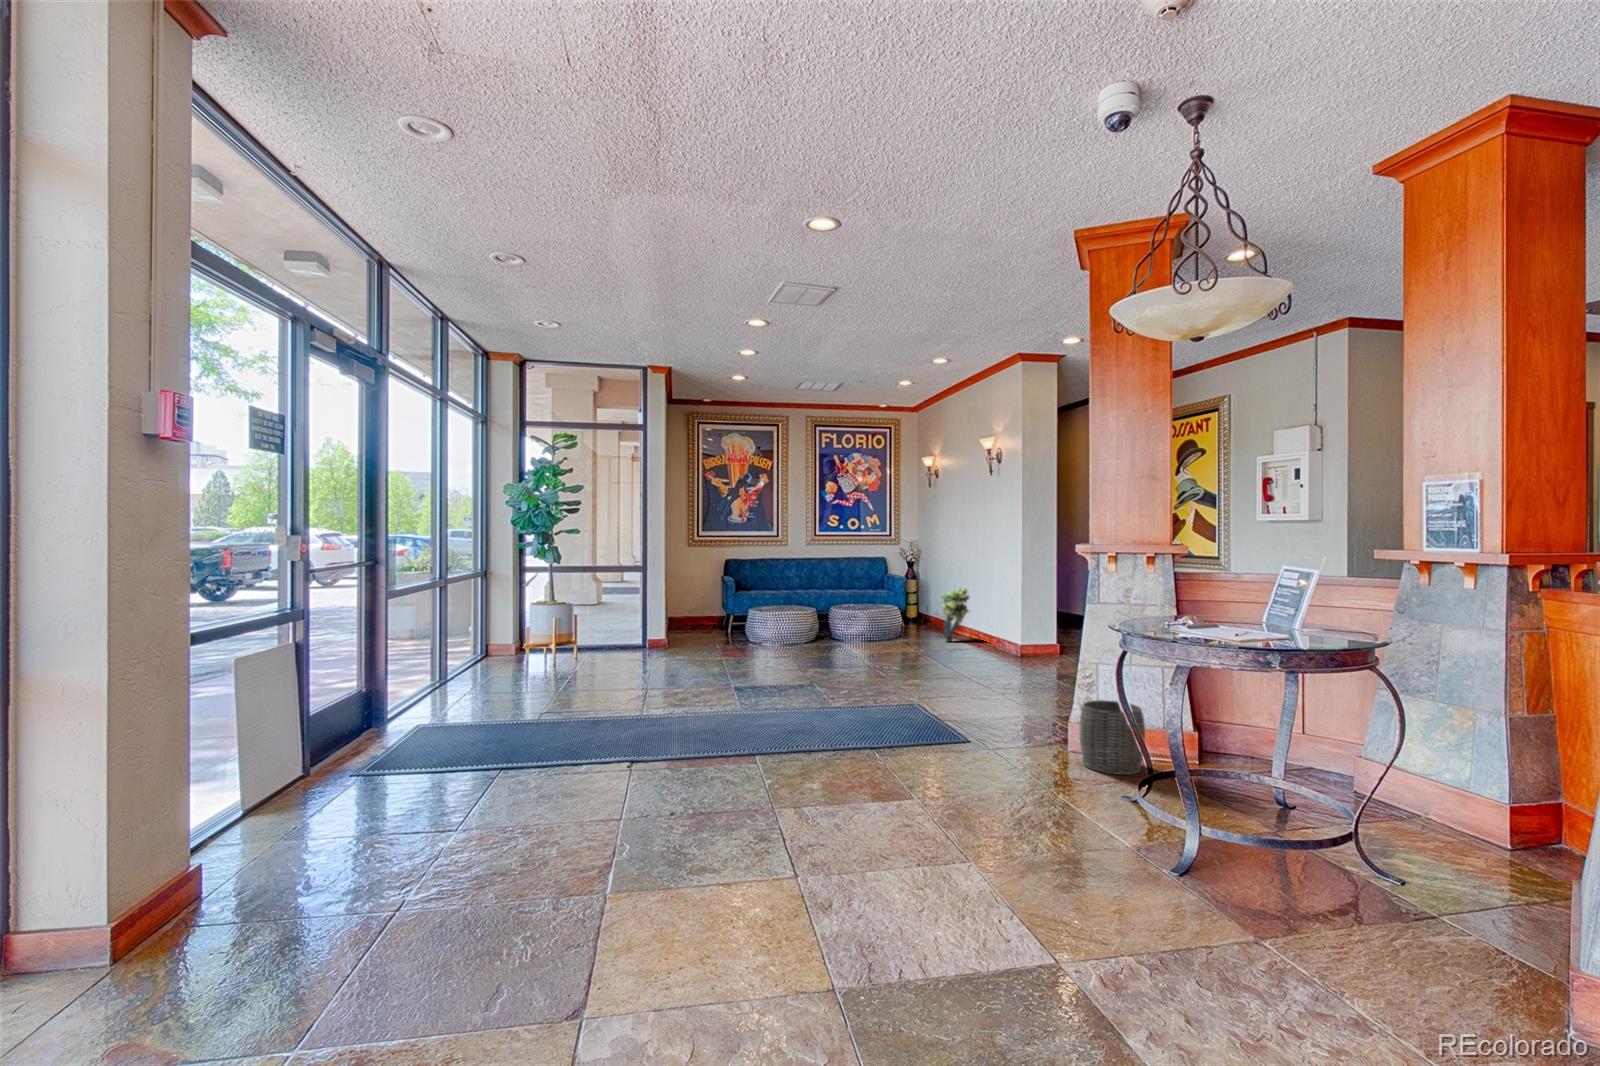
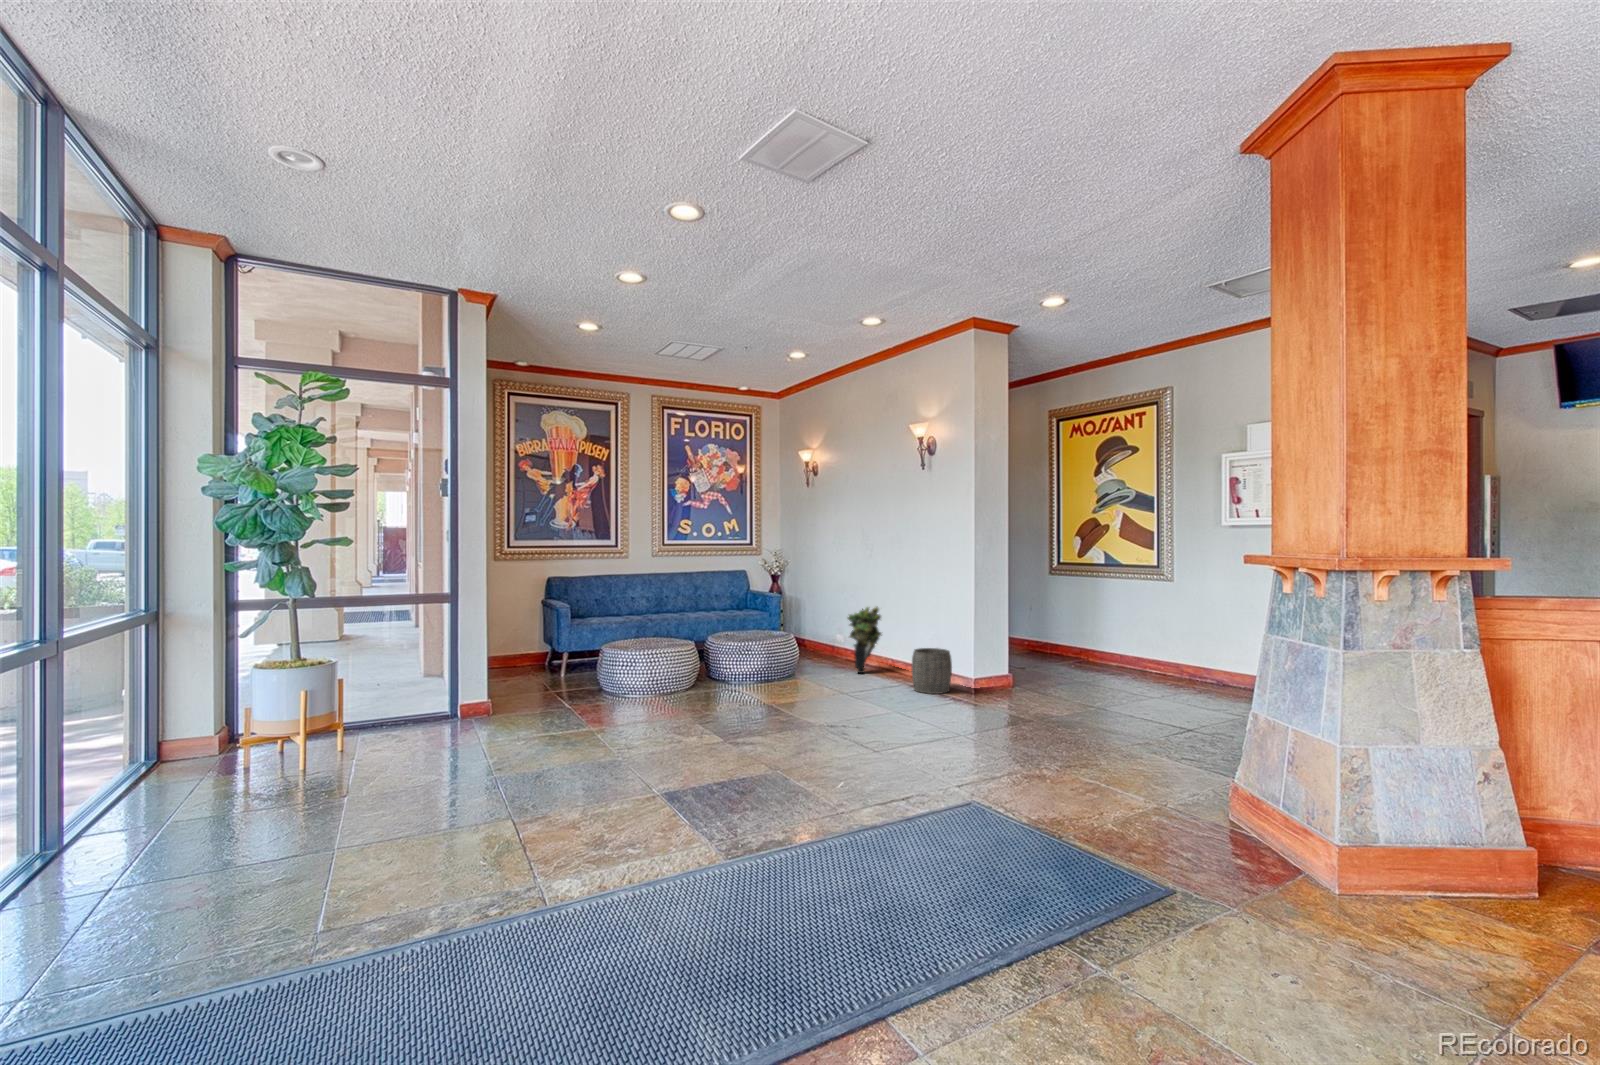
woven basket: present [1080,700,1145,775] -> present [912,648,952,694]

